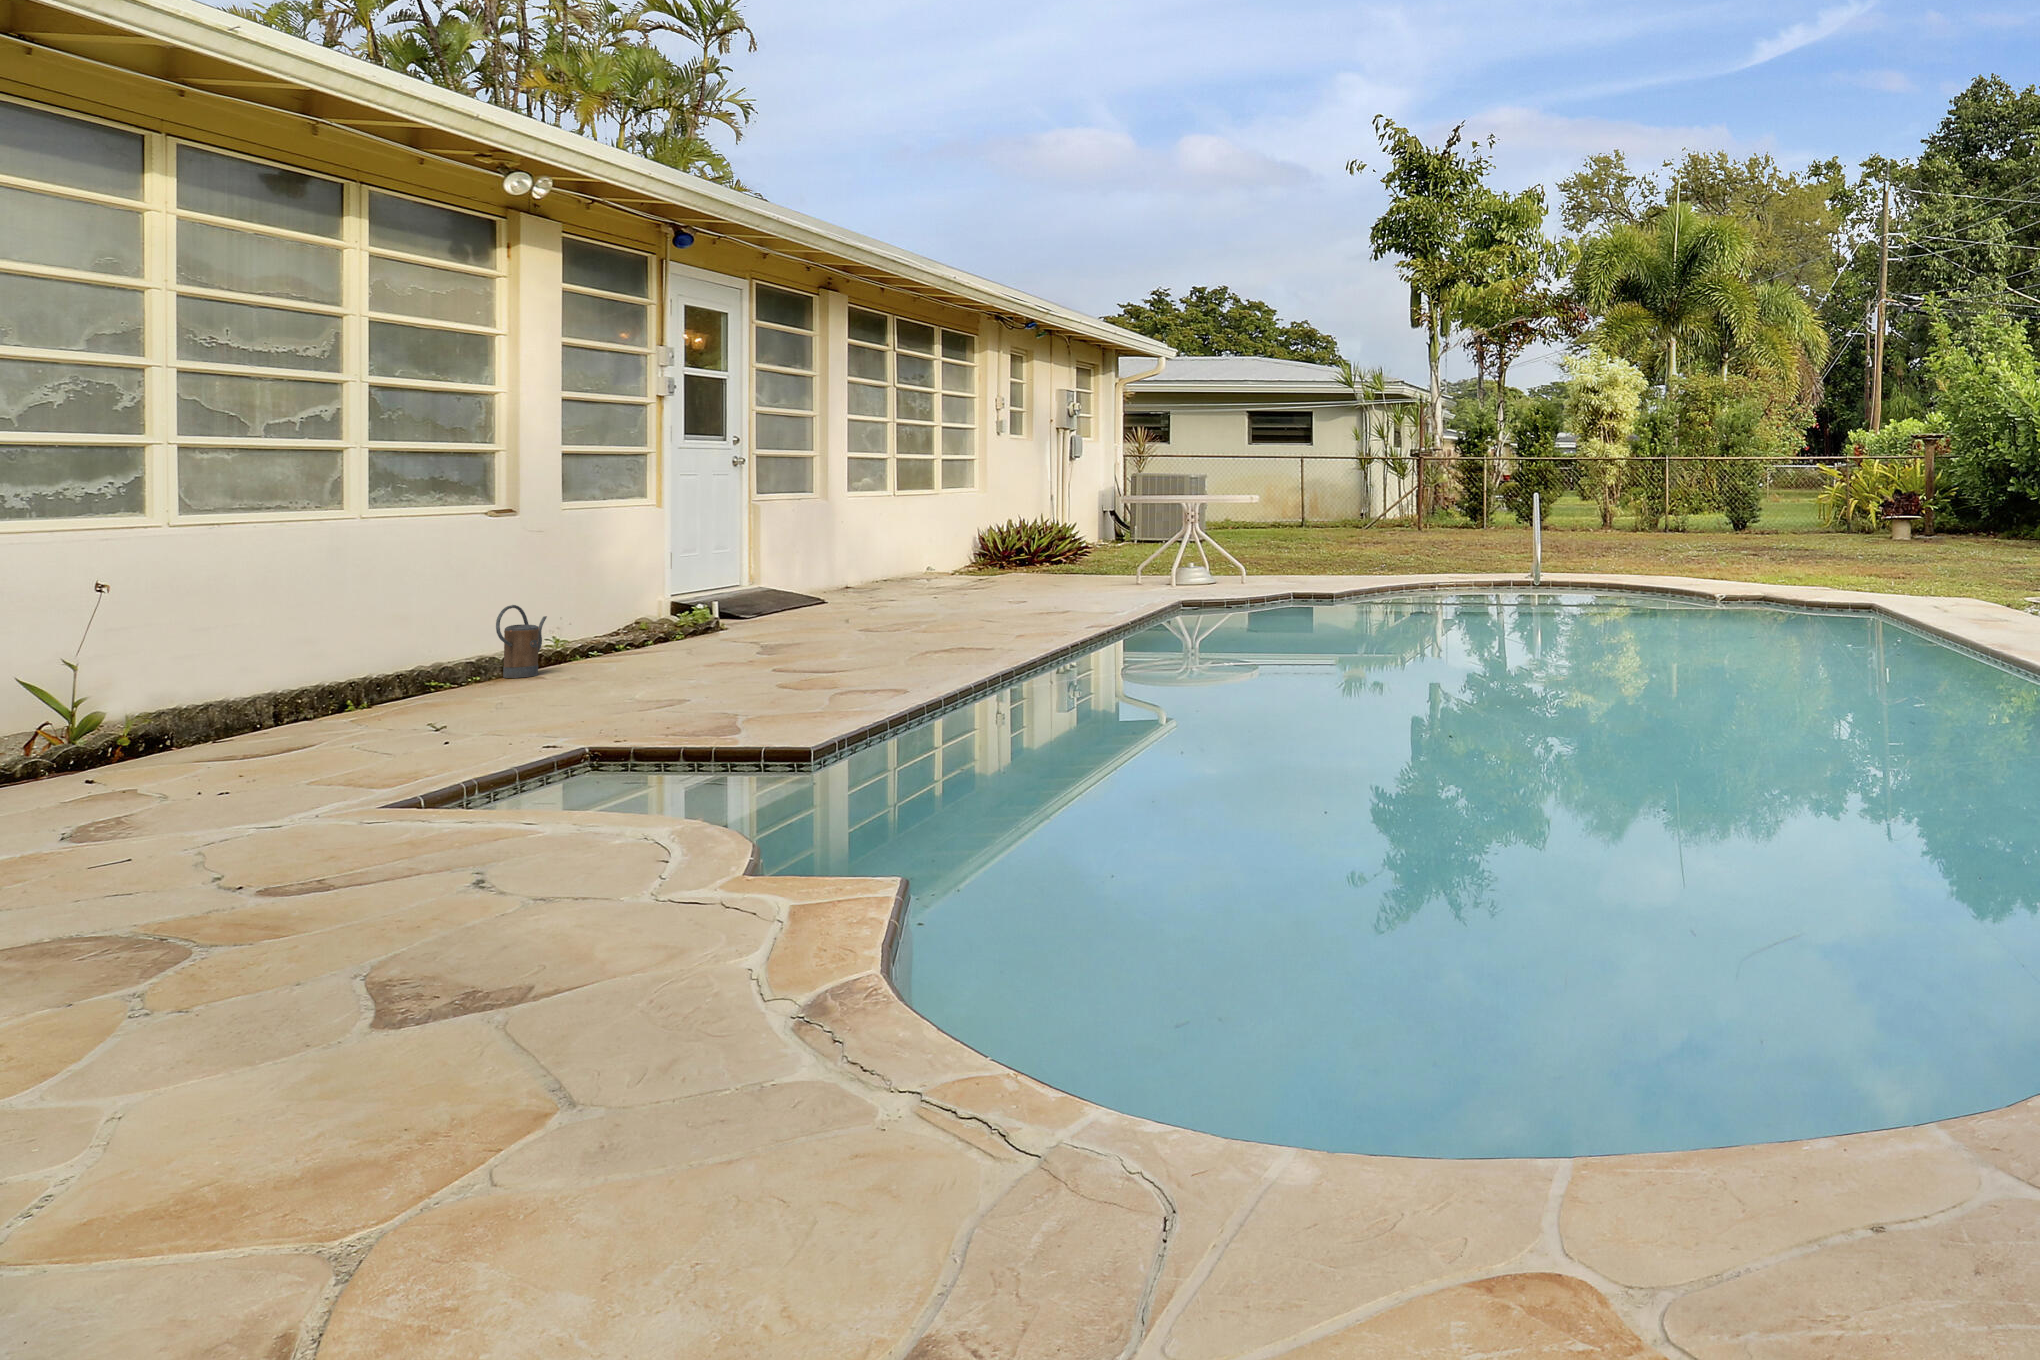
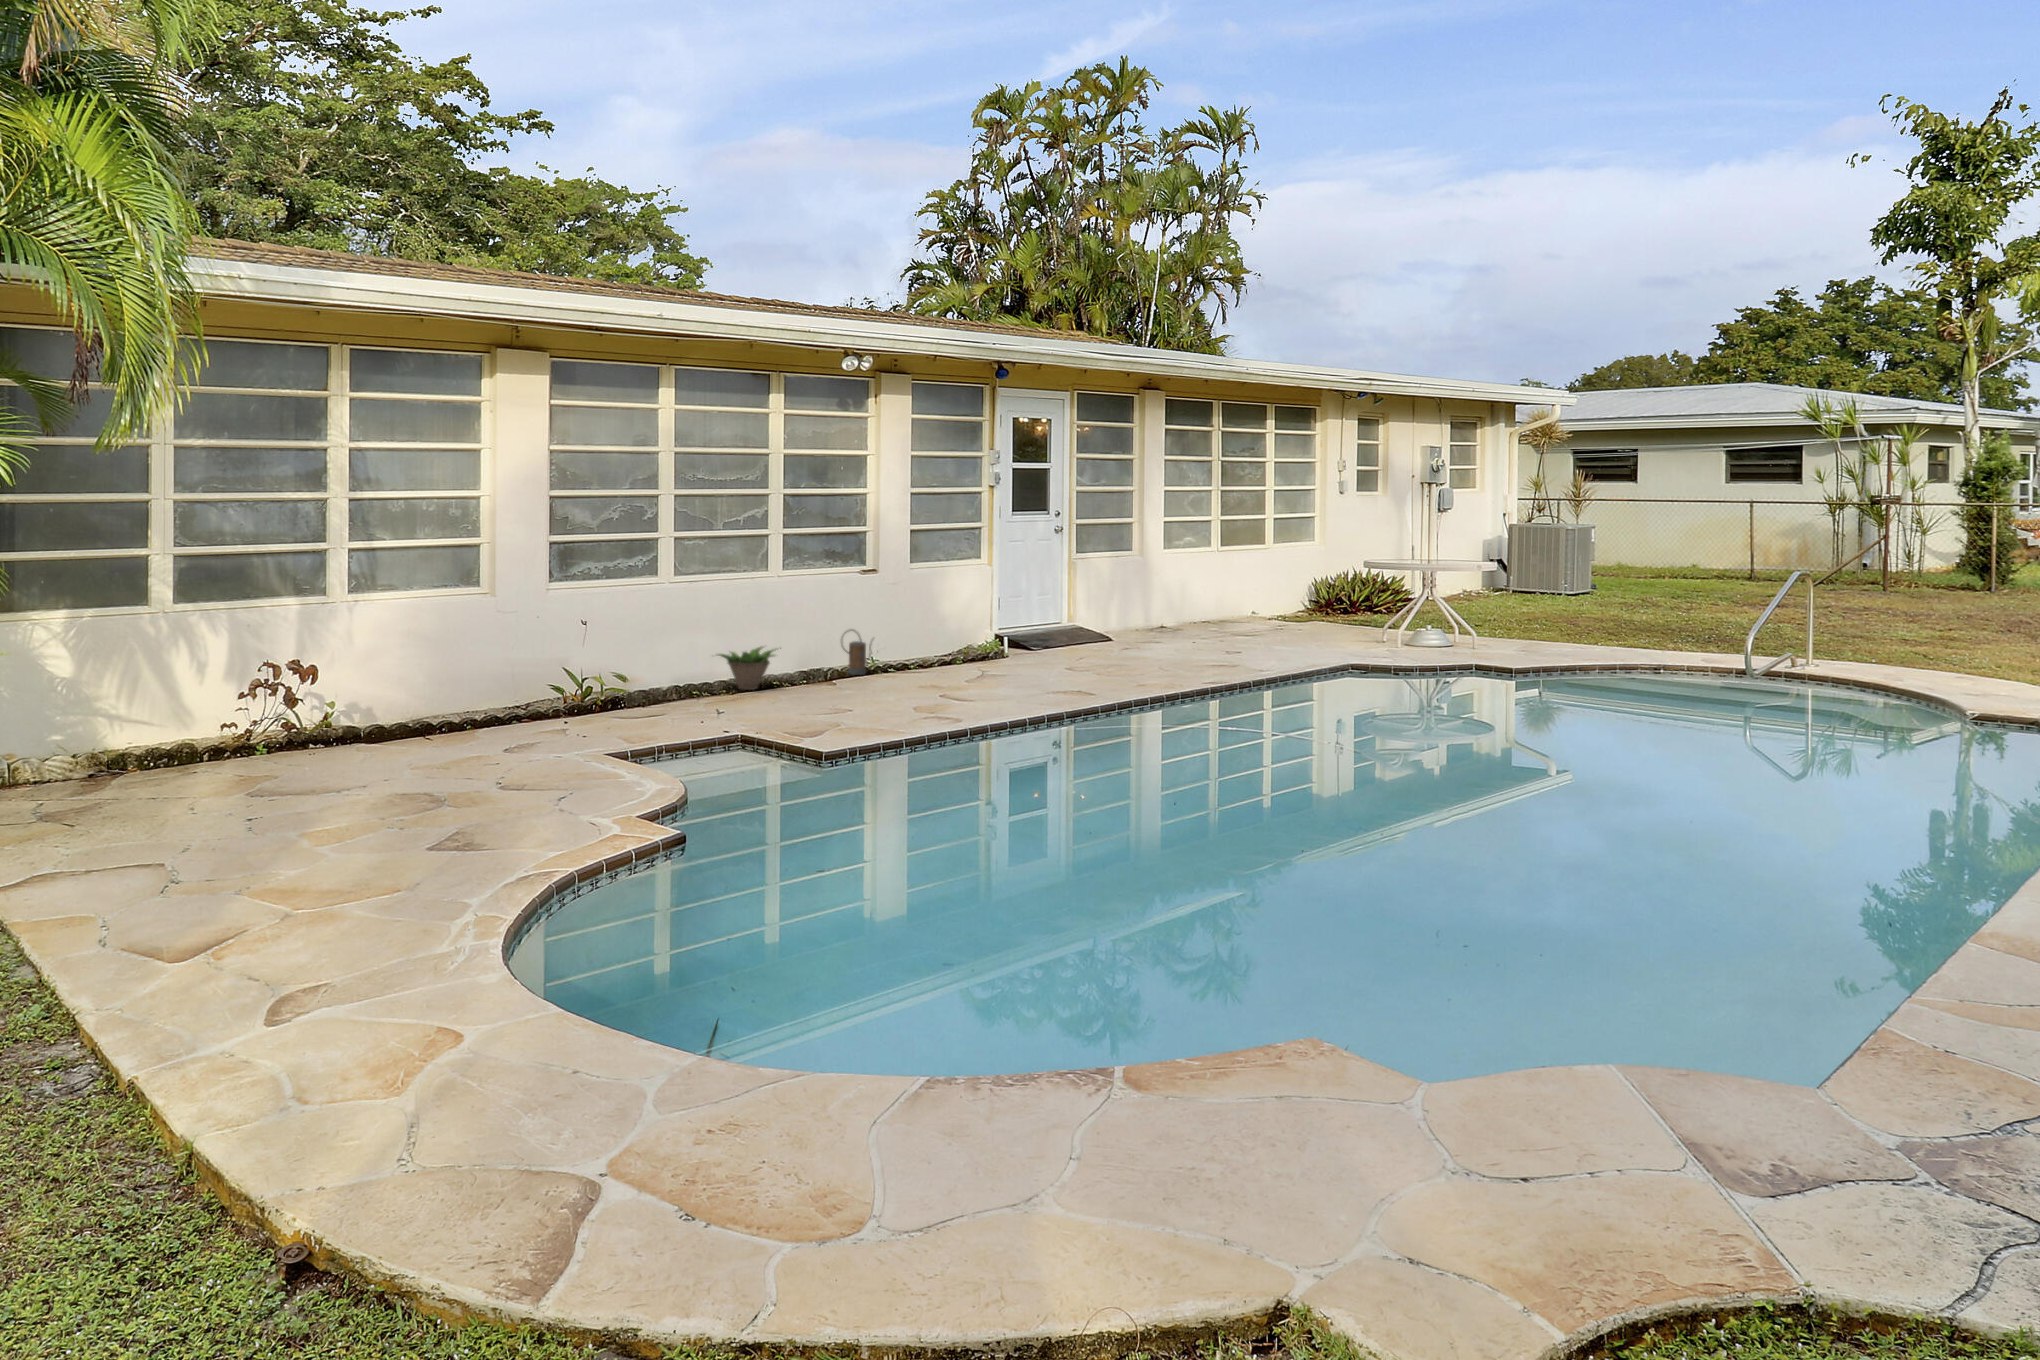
decorative plant: none [262,640,431,719] -> present [718,647,781,690]

